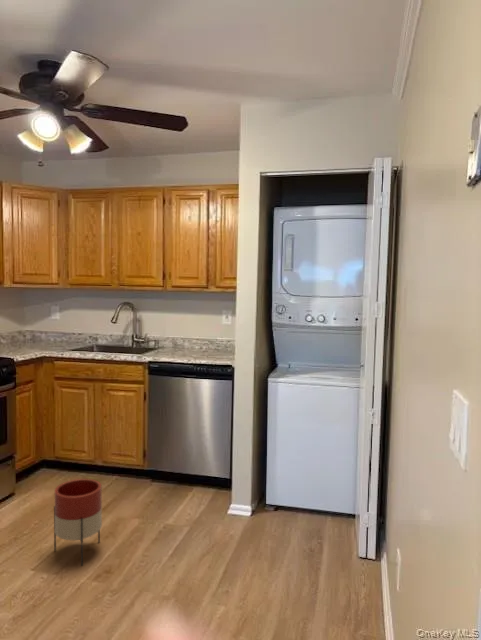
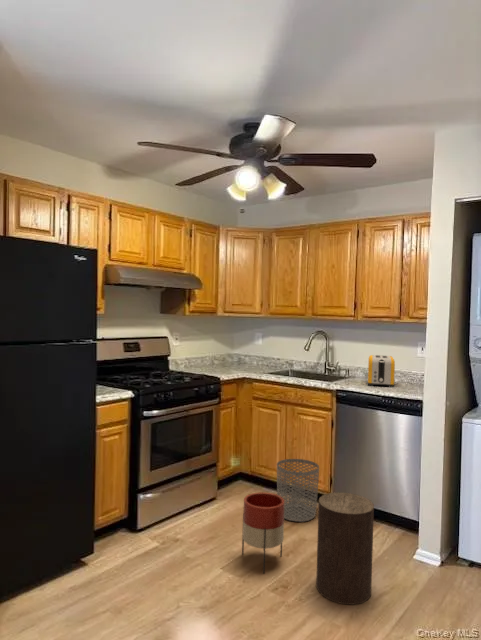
toaster: none [177,325,203,356] -> present [368,355,395,387]
waste bin: none [87,437,133,502] -> present [277,459,319,522]
stool: none [140,465,196,576] -> present [316,492,374,605]

